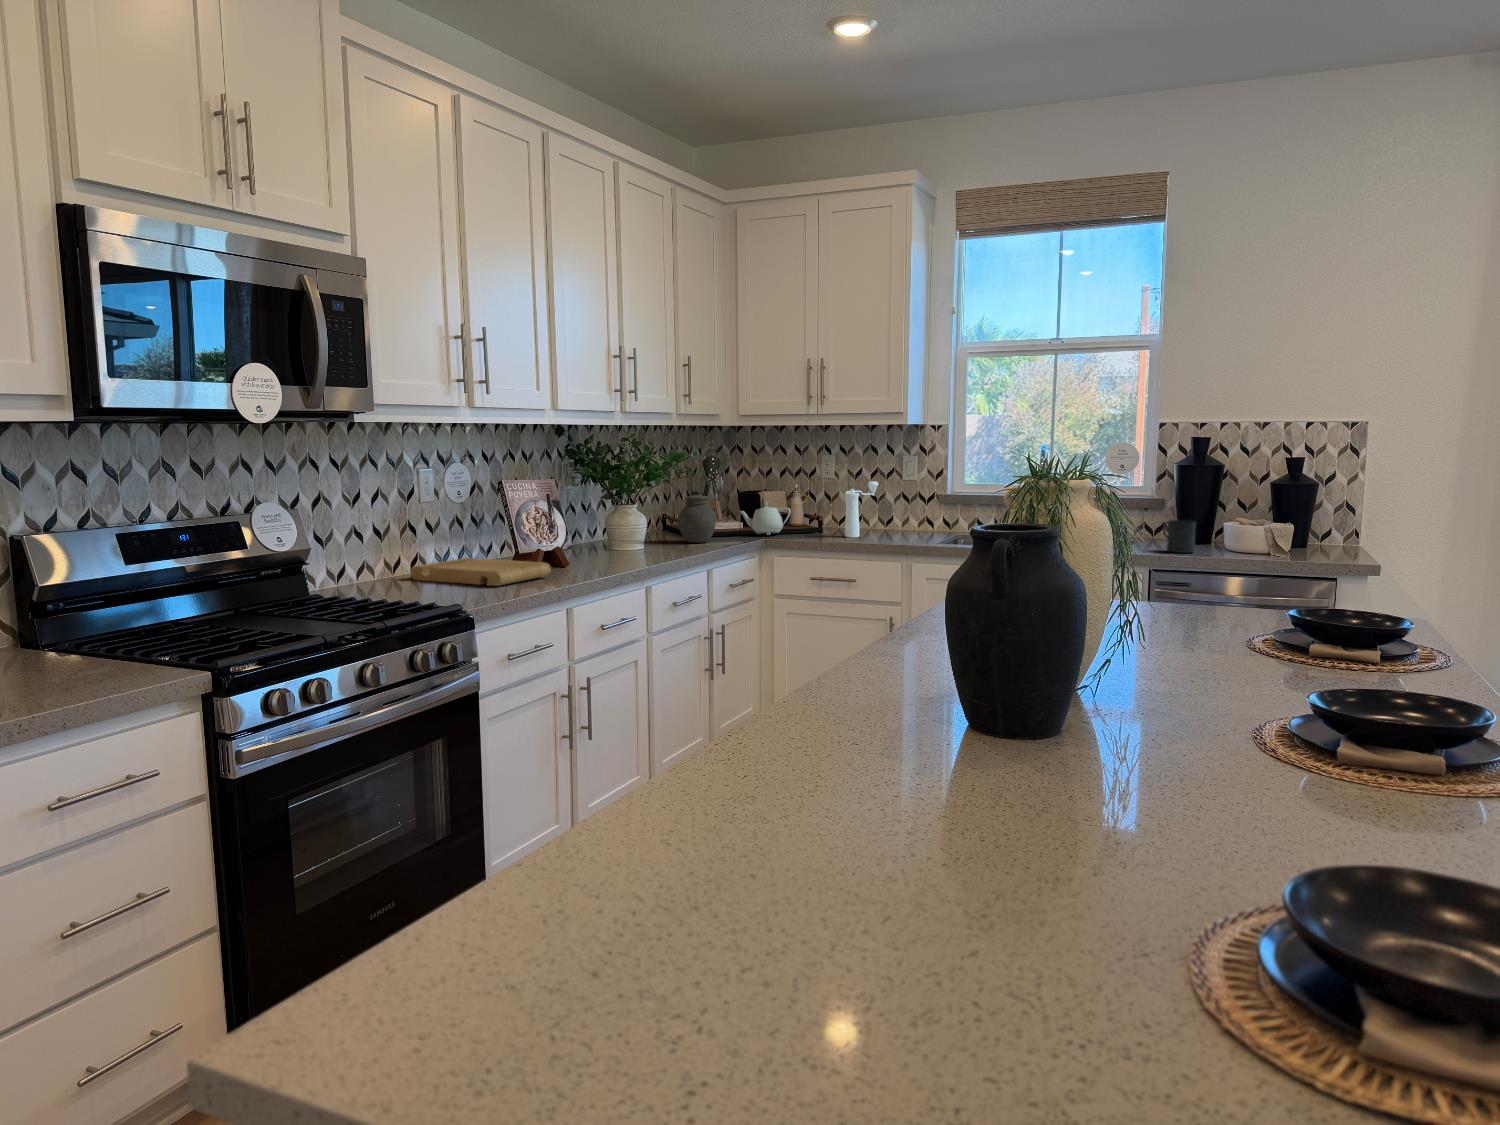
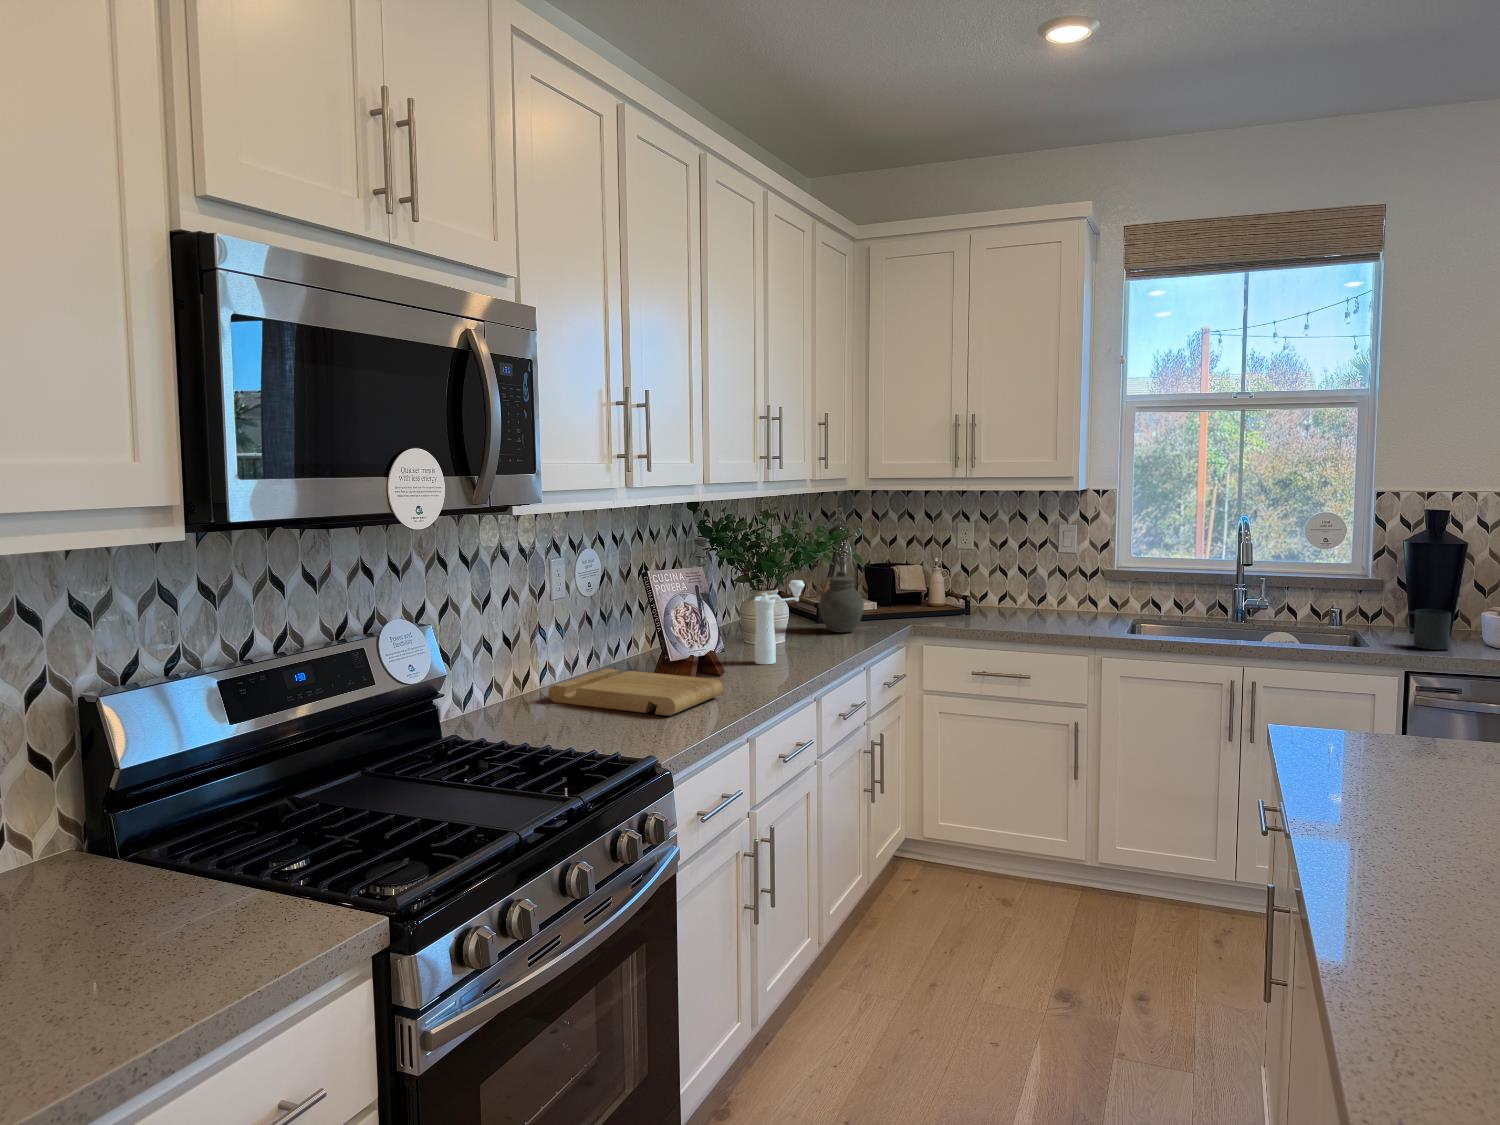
pepper mill: present [845,481,878,537] -> present [754,580,805,665]
teapot: present [739,502,791,535] -> none [877,581,939,619]

